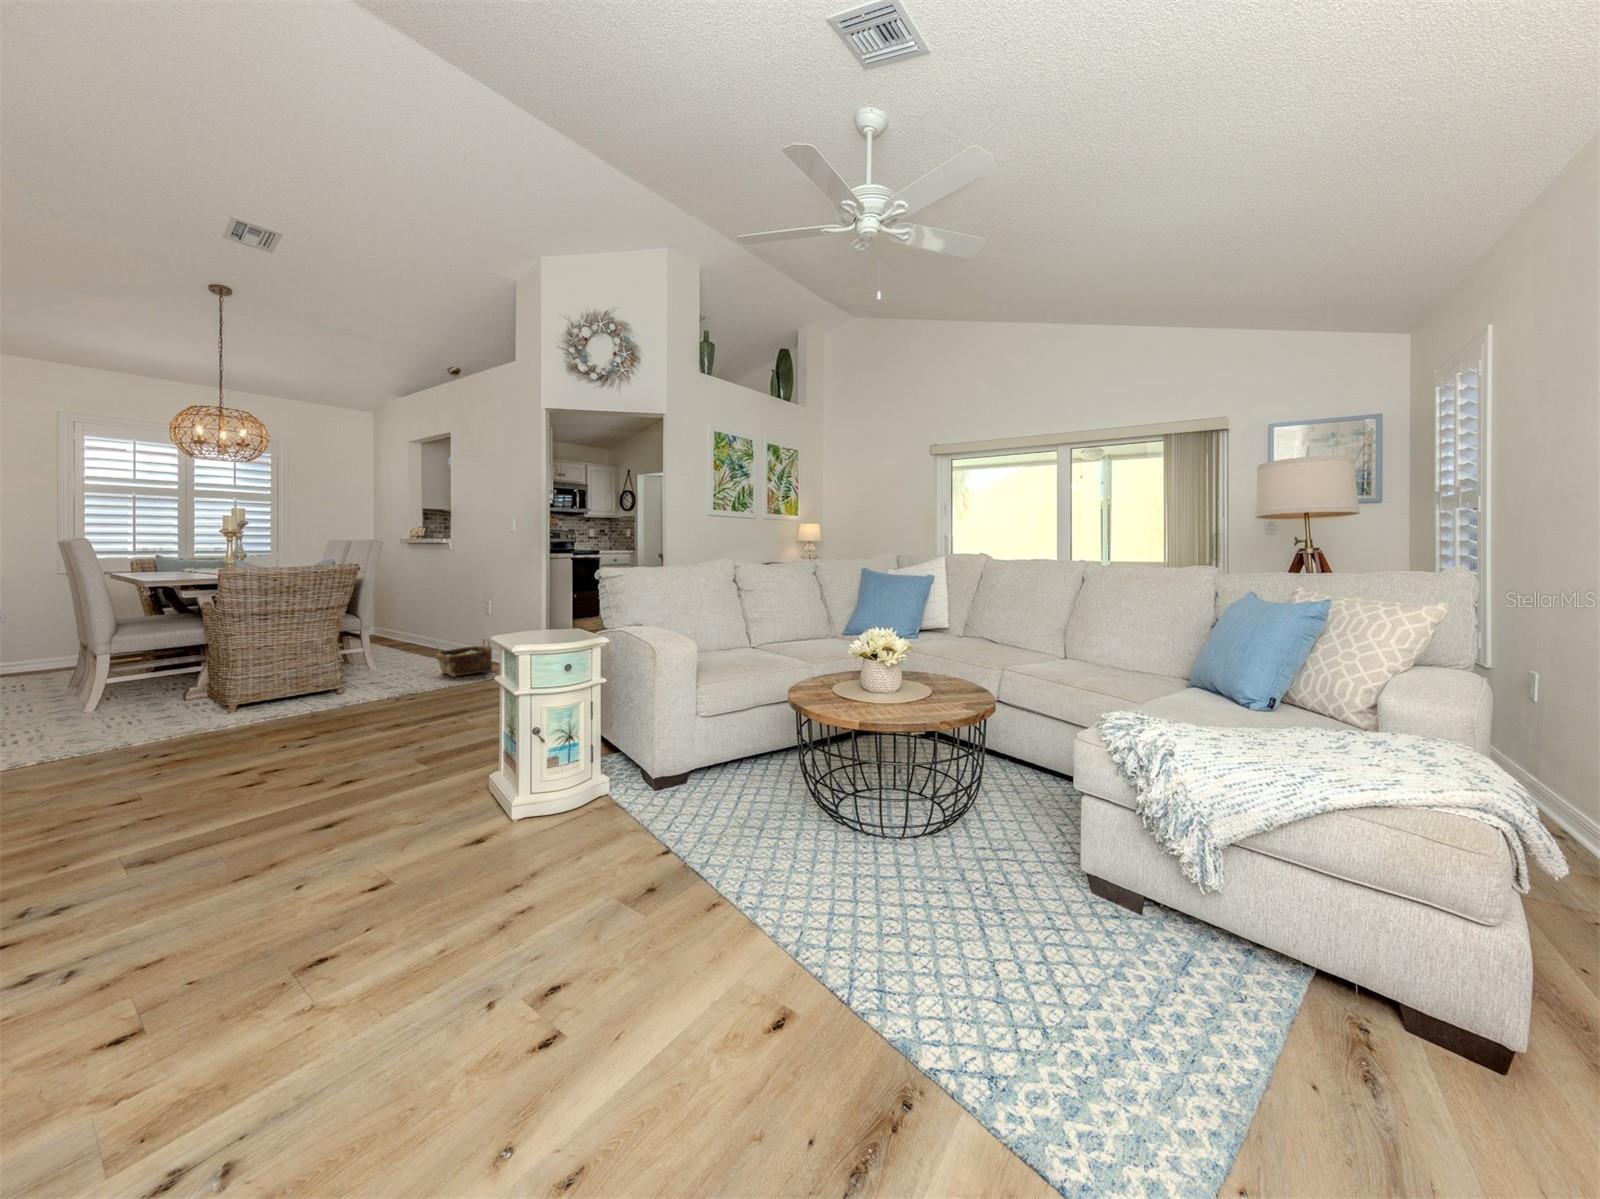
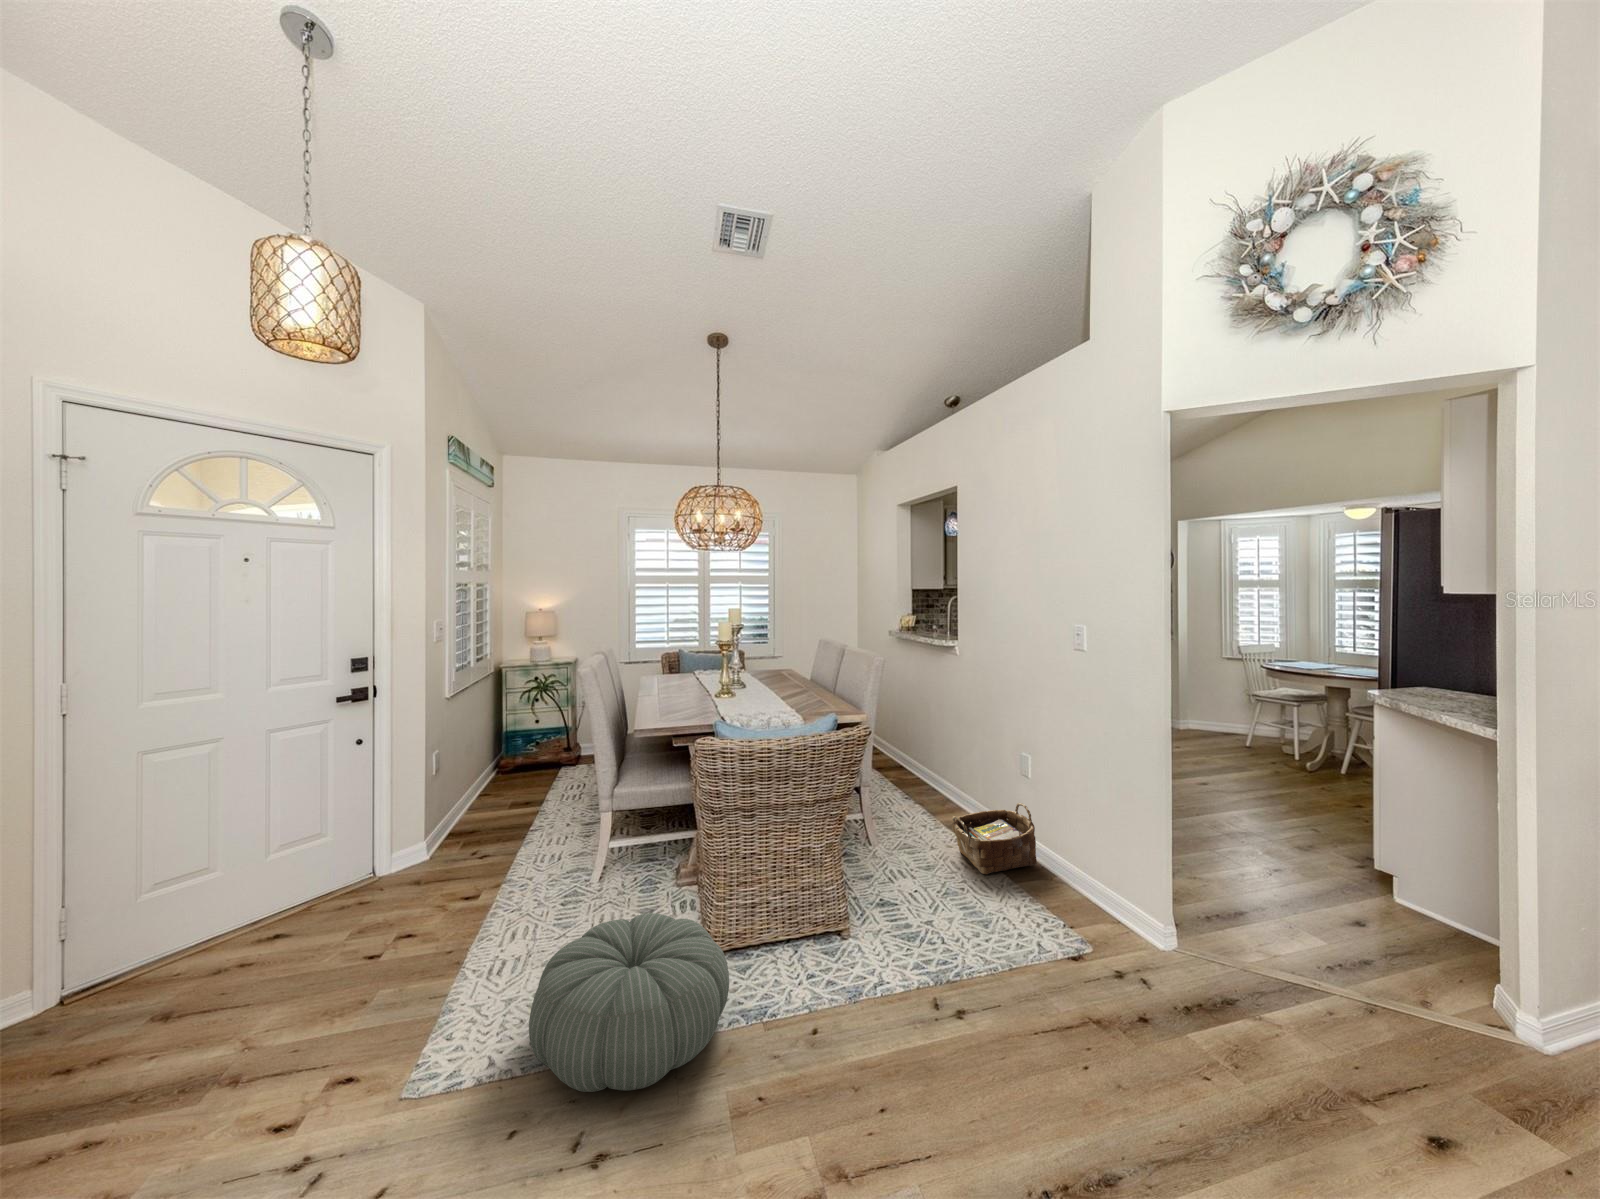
pouf: none [90,678,253,743] -> present [529,913,729,1092]

